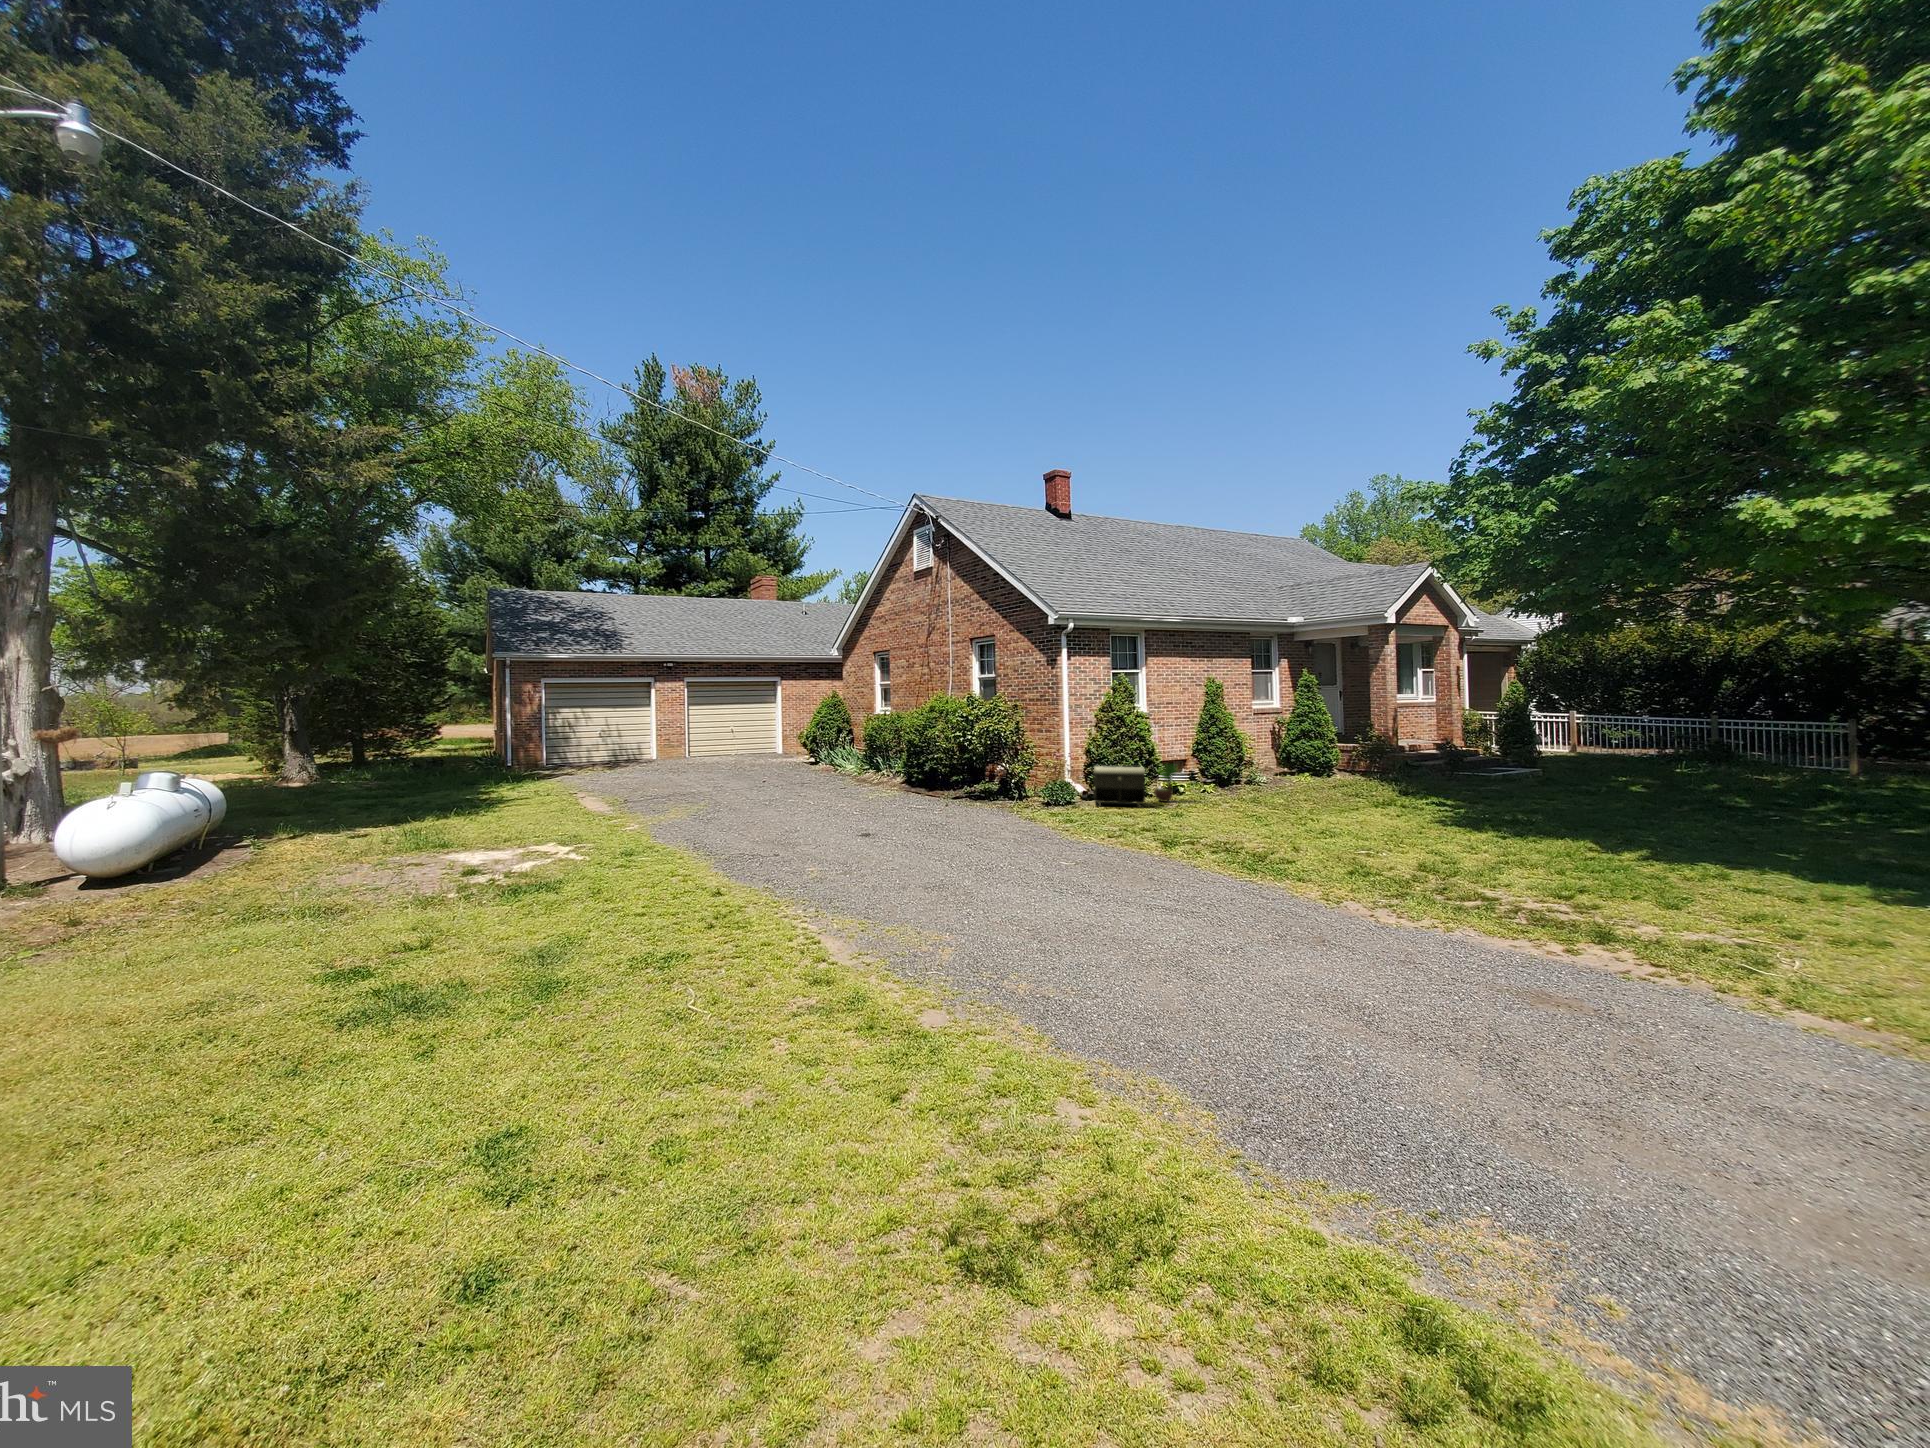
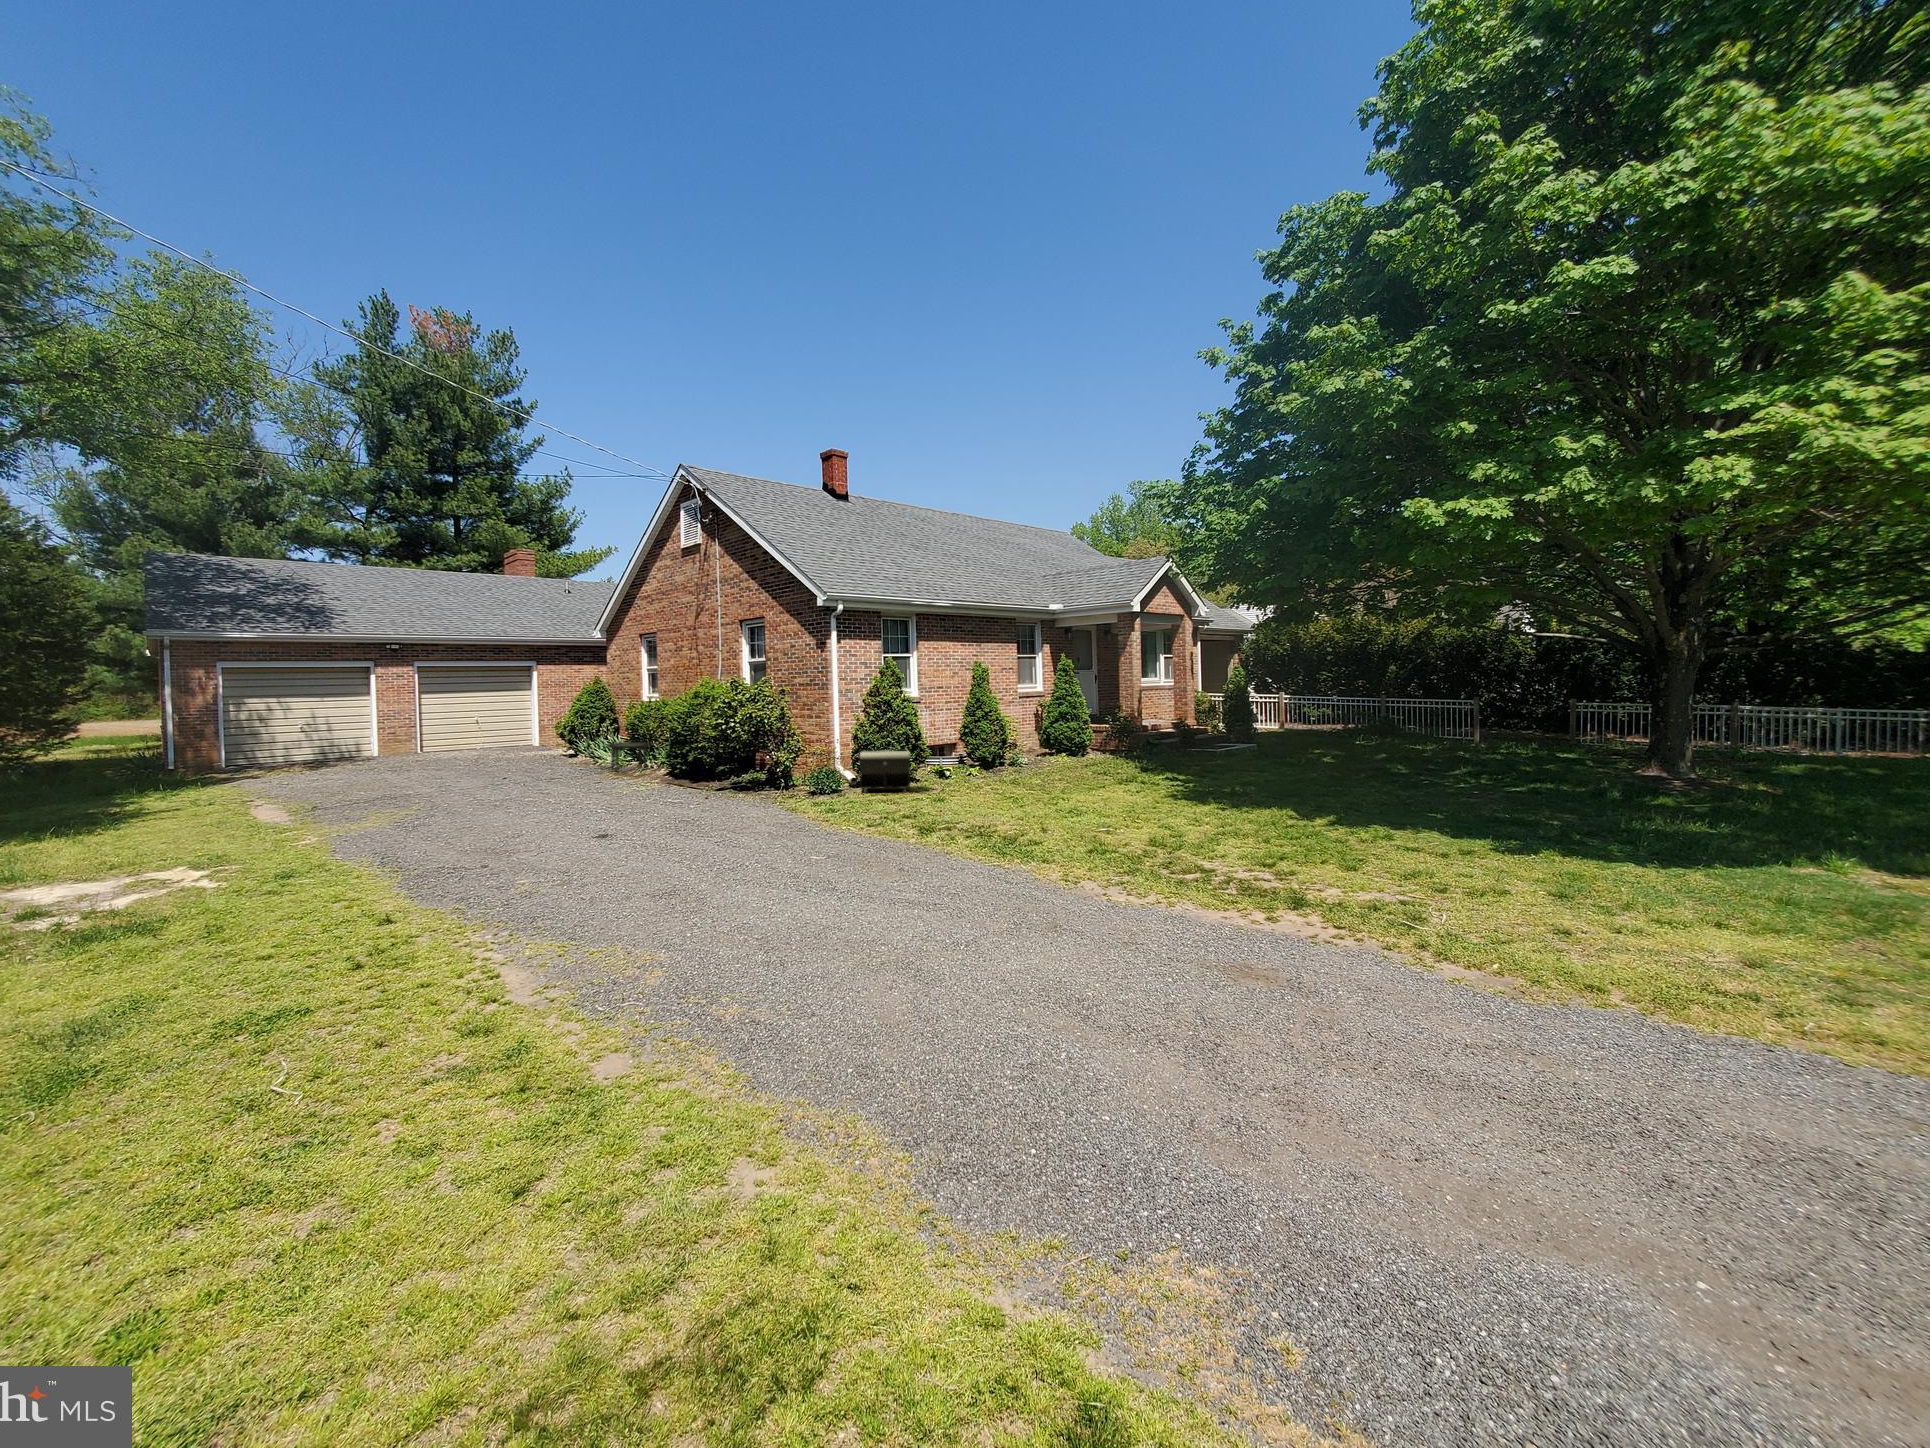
round table: none [849,751,889,778] -> present [607,742,650,771]
potted tree: present [1154,765,1176,802] -> none [921,744,944,785]

